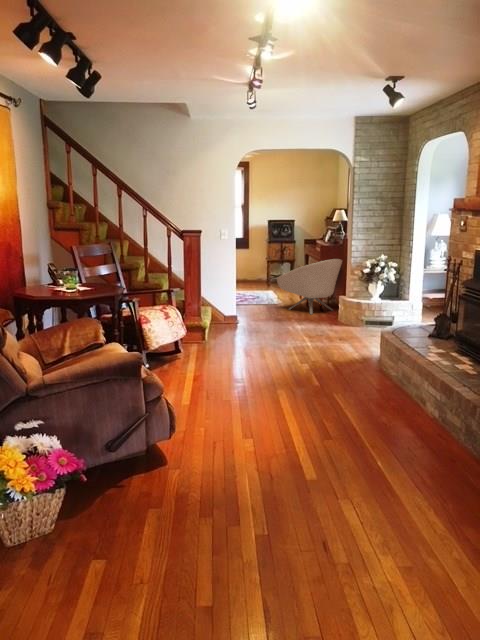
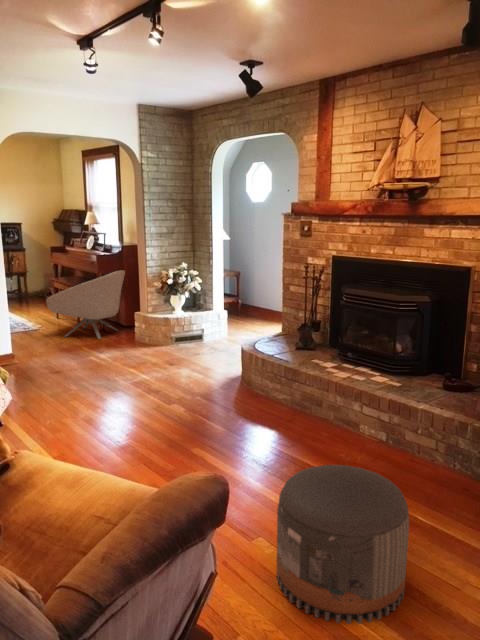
pouf: none [219,395,314,500] -> present [277,465,409,624]

